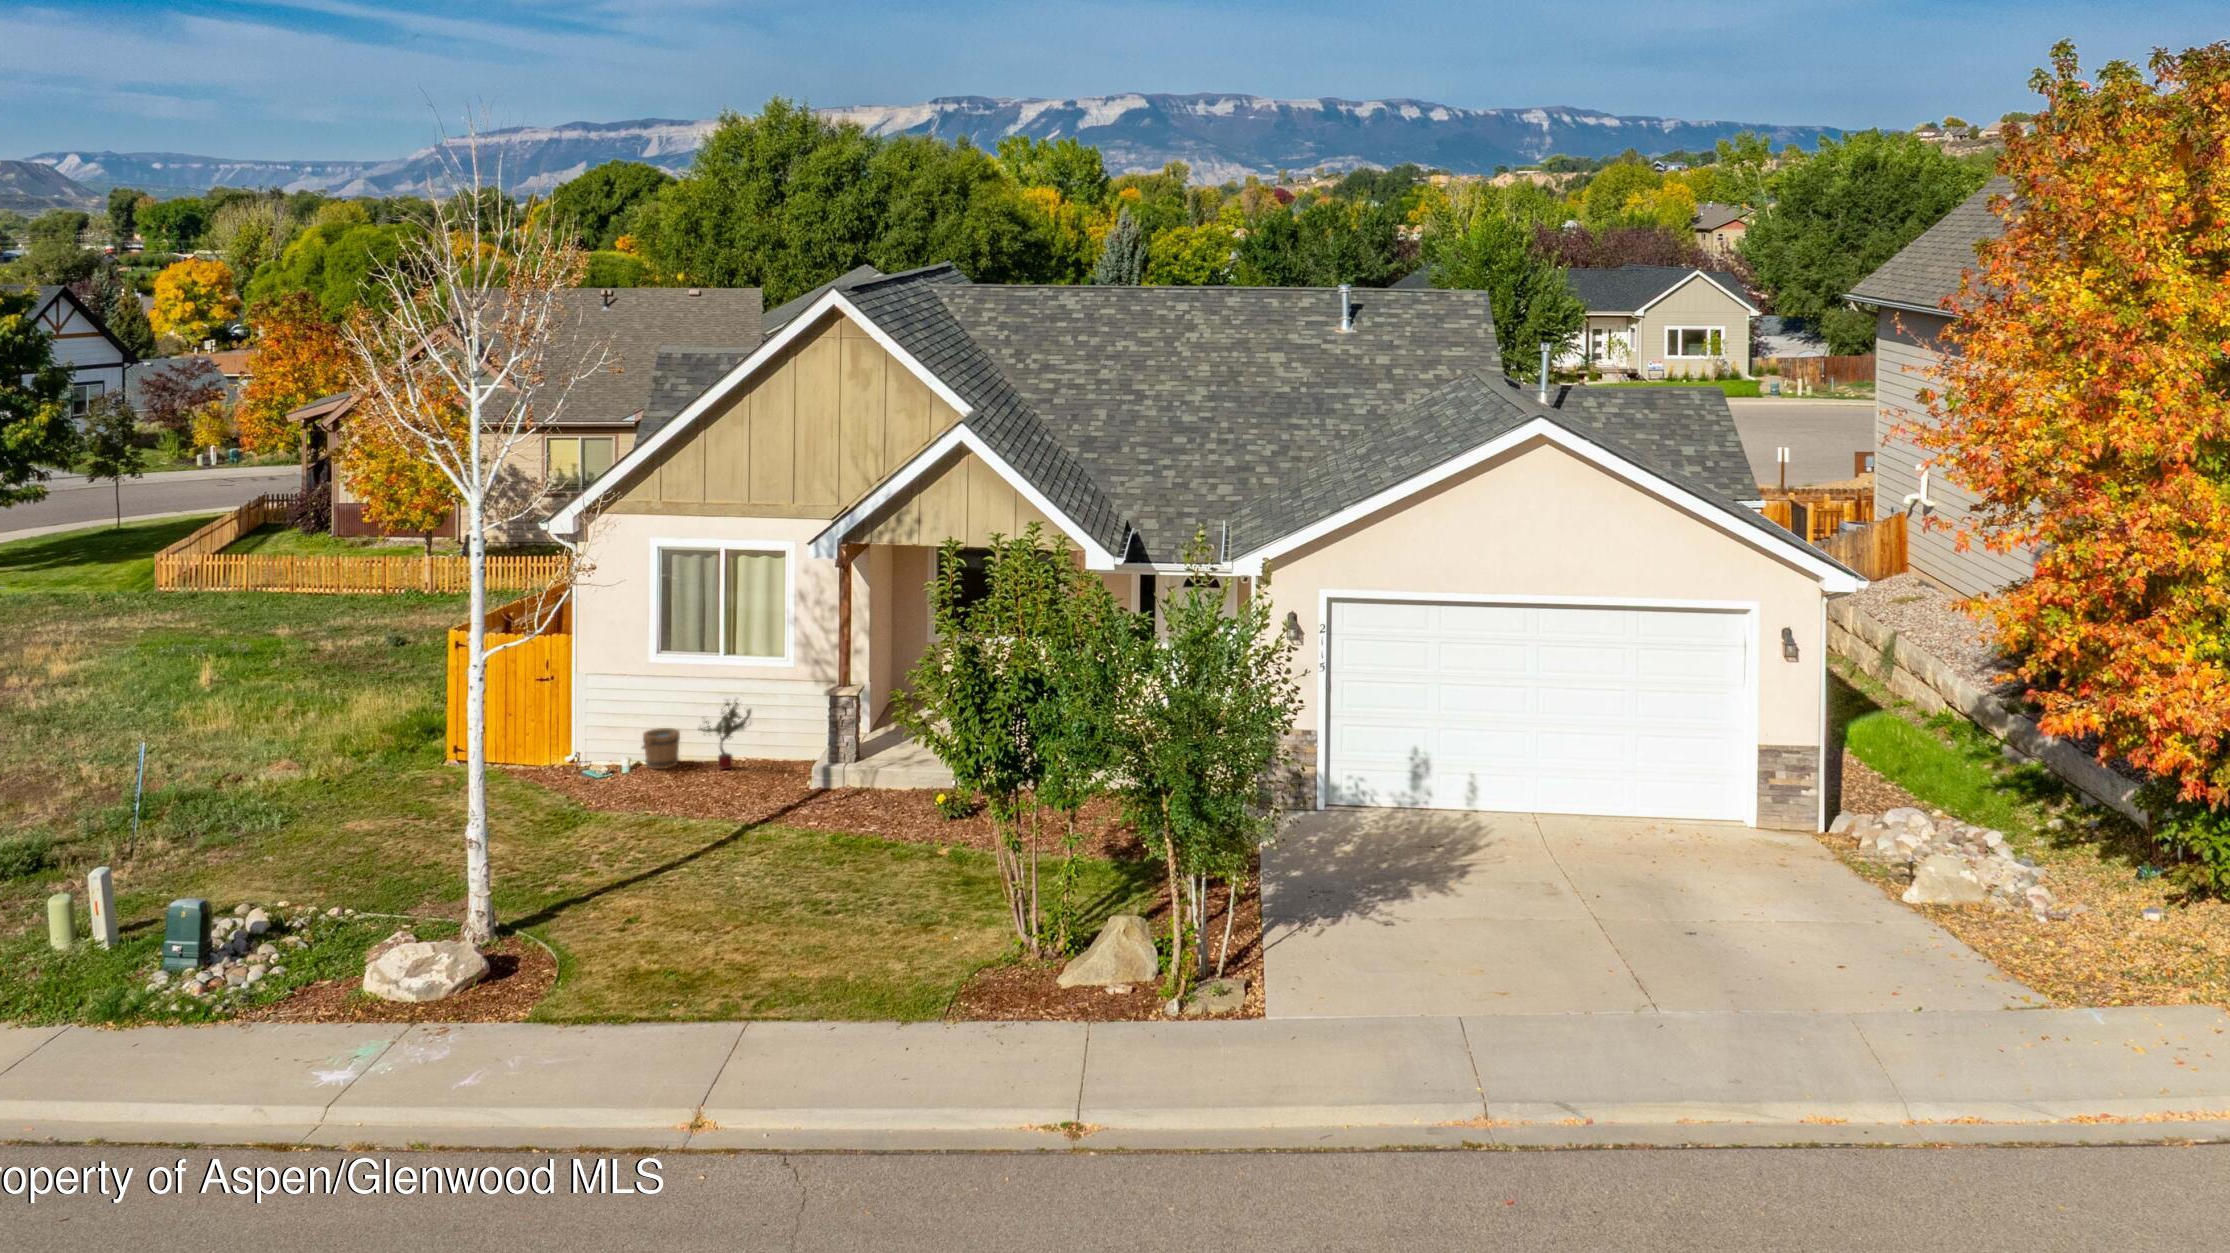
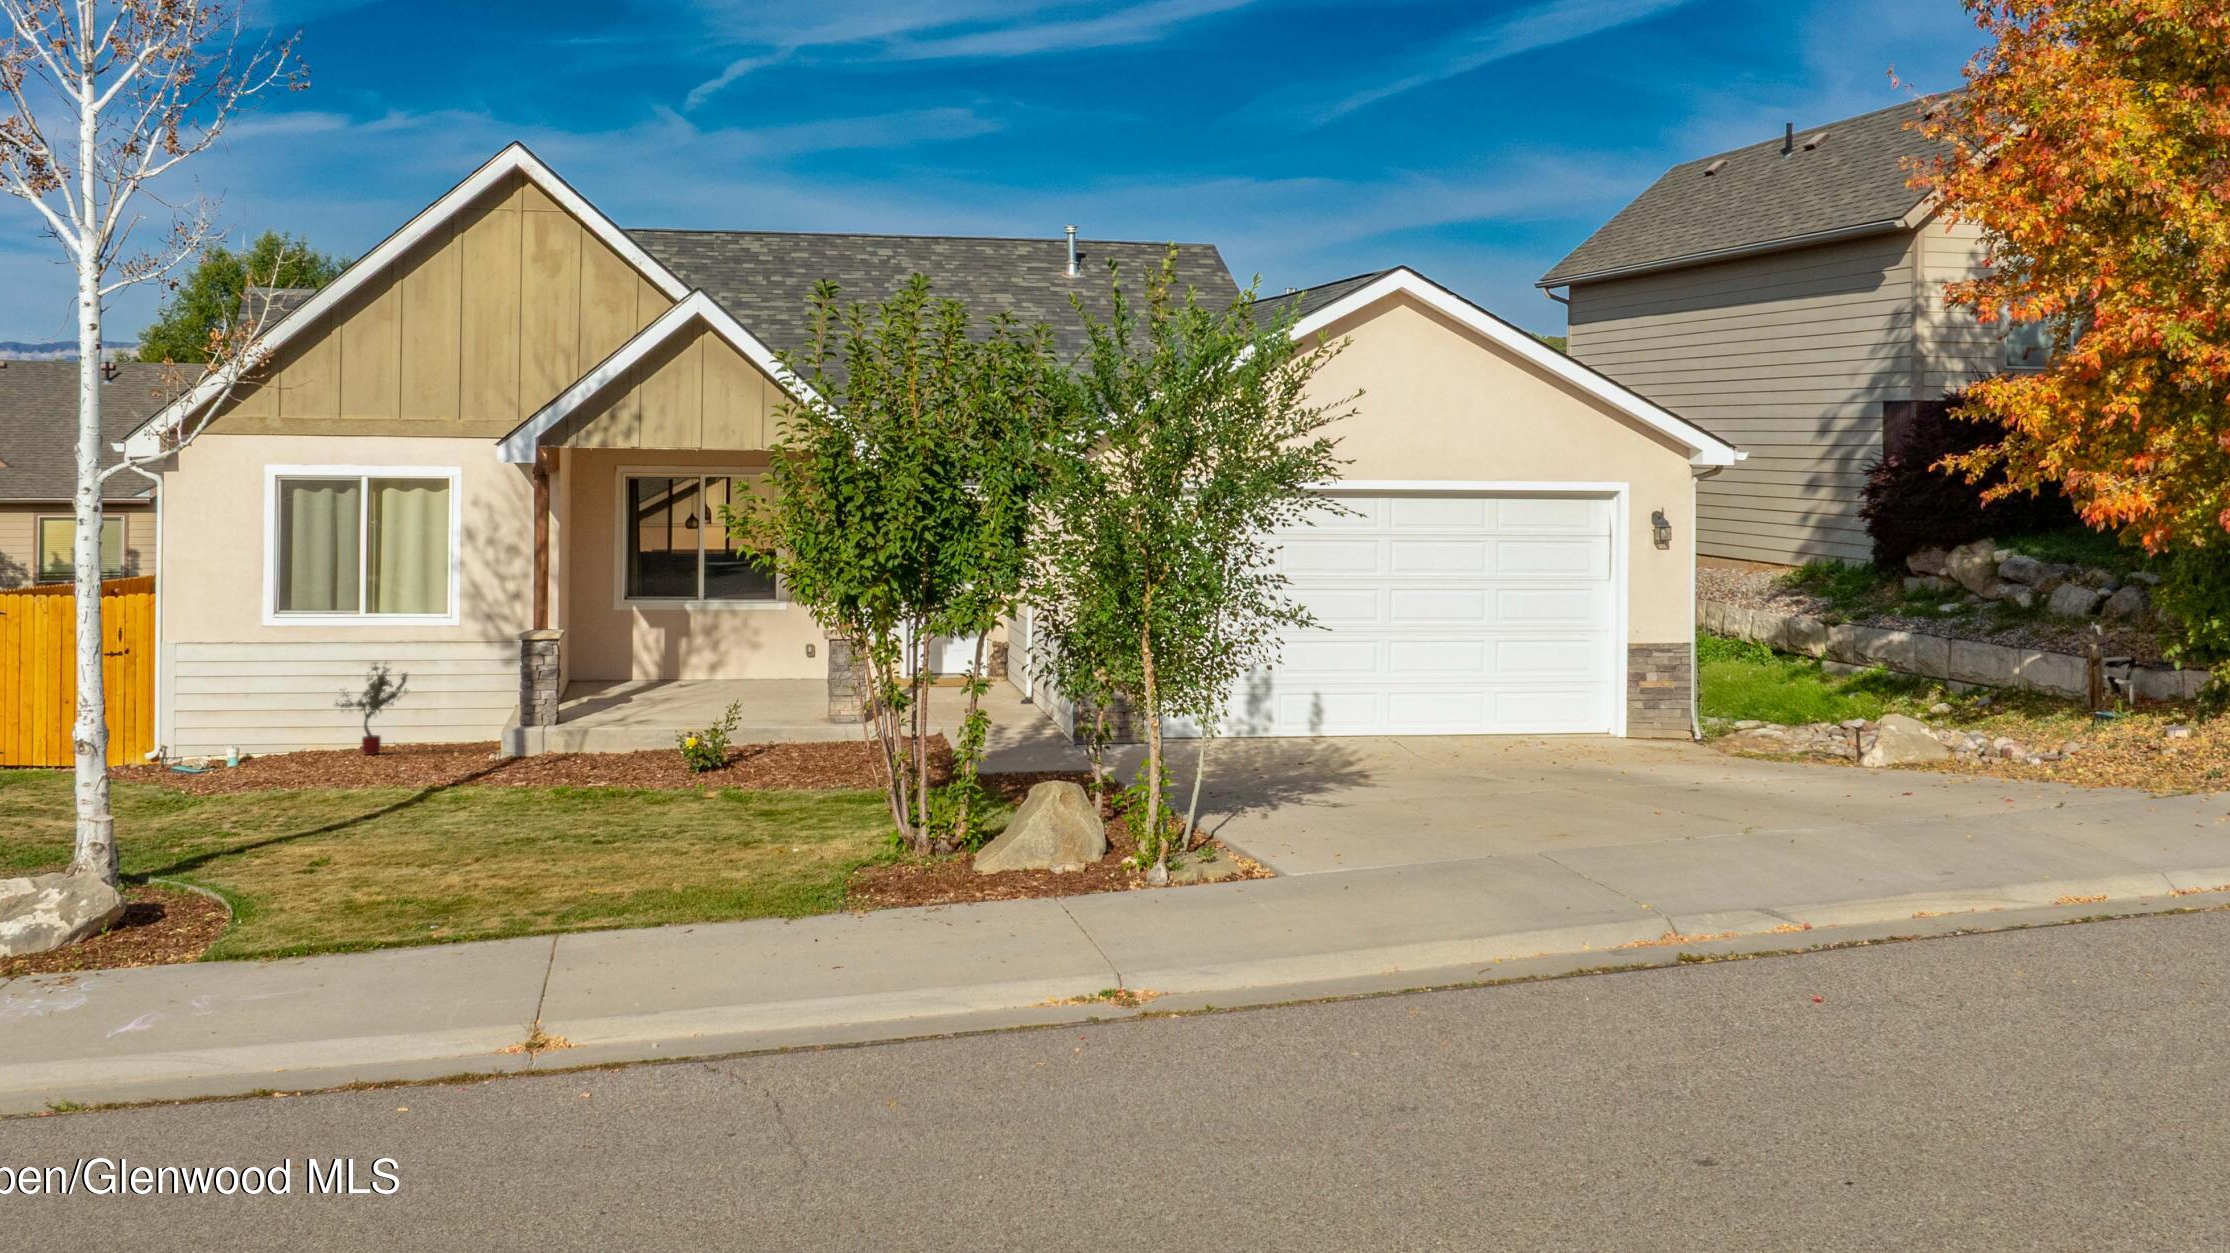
bucket: present [641,728,680,769] -> none [255,710,309,759]

